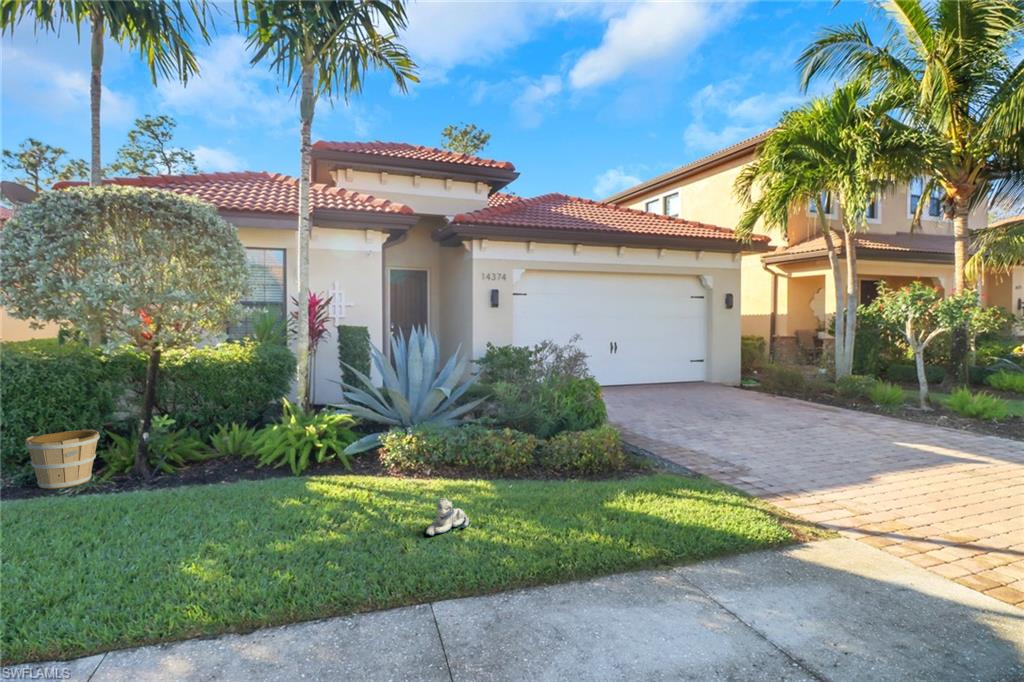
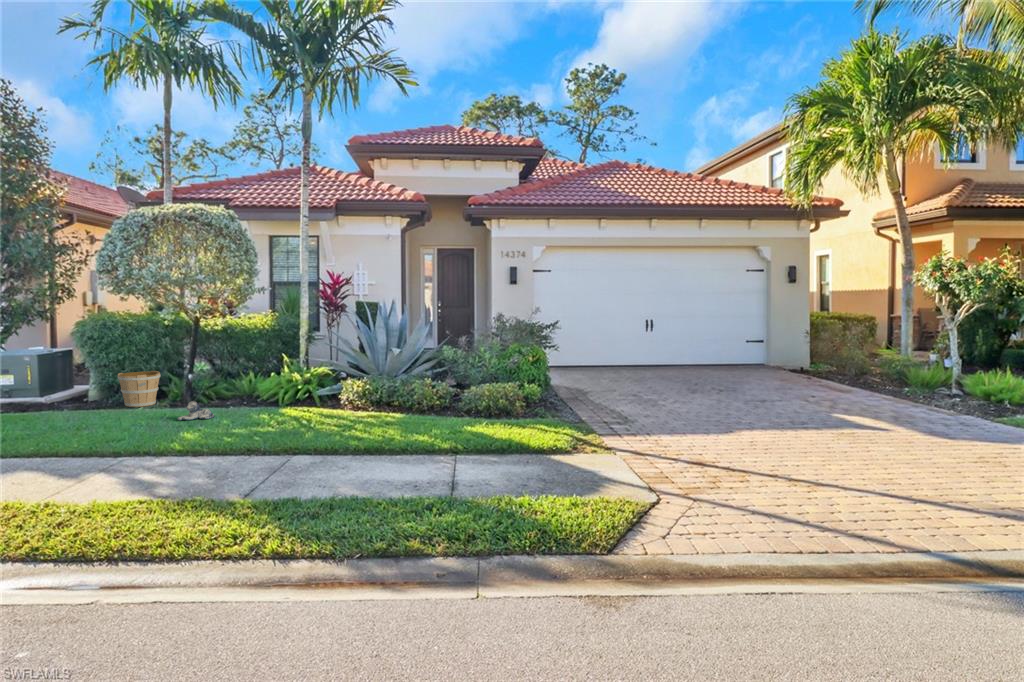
plush toy: present [426,499,469,535] -> present [178,401,214,420]

